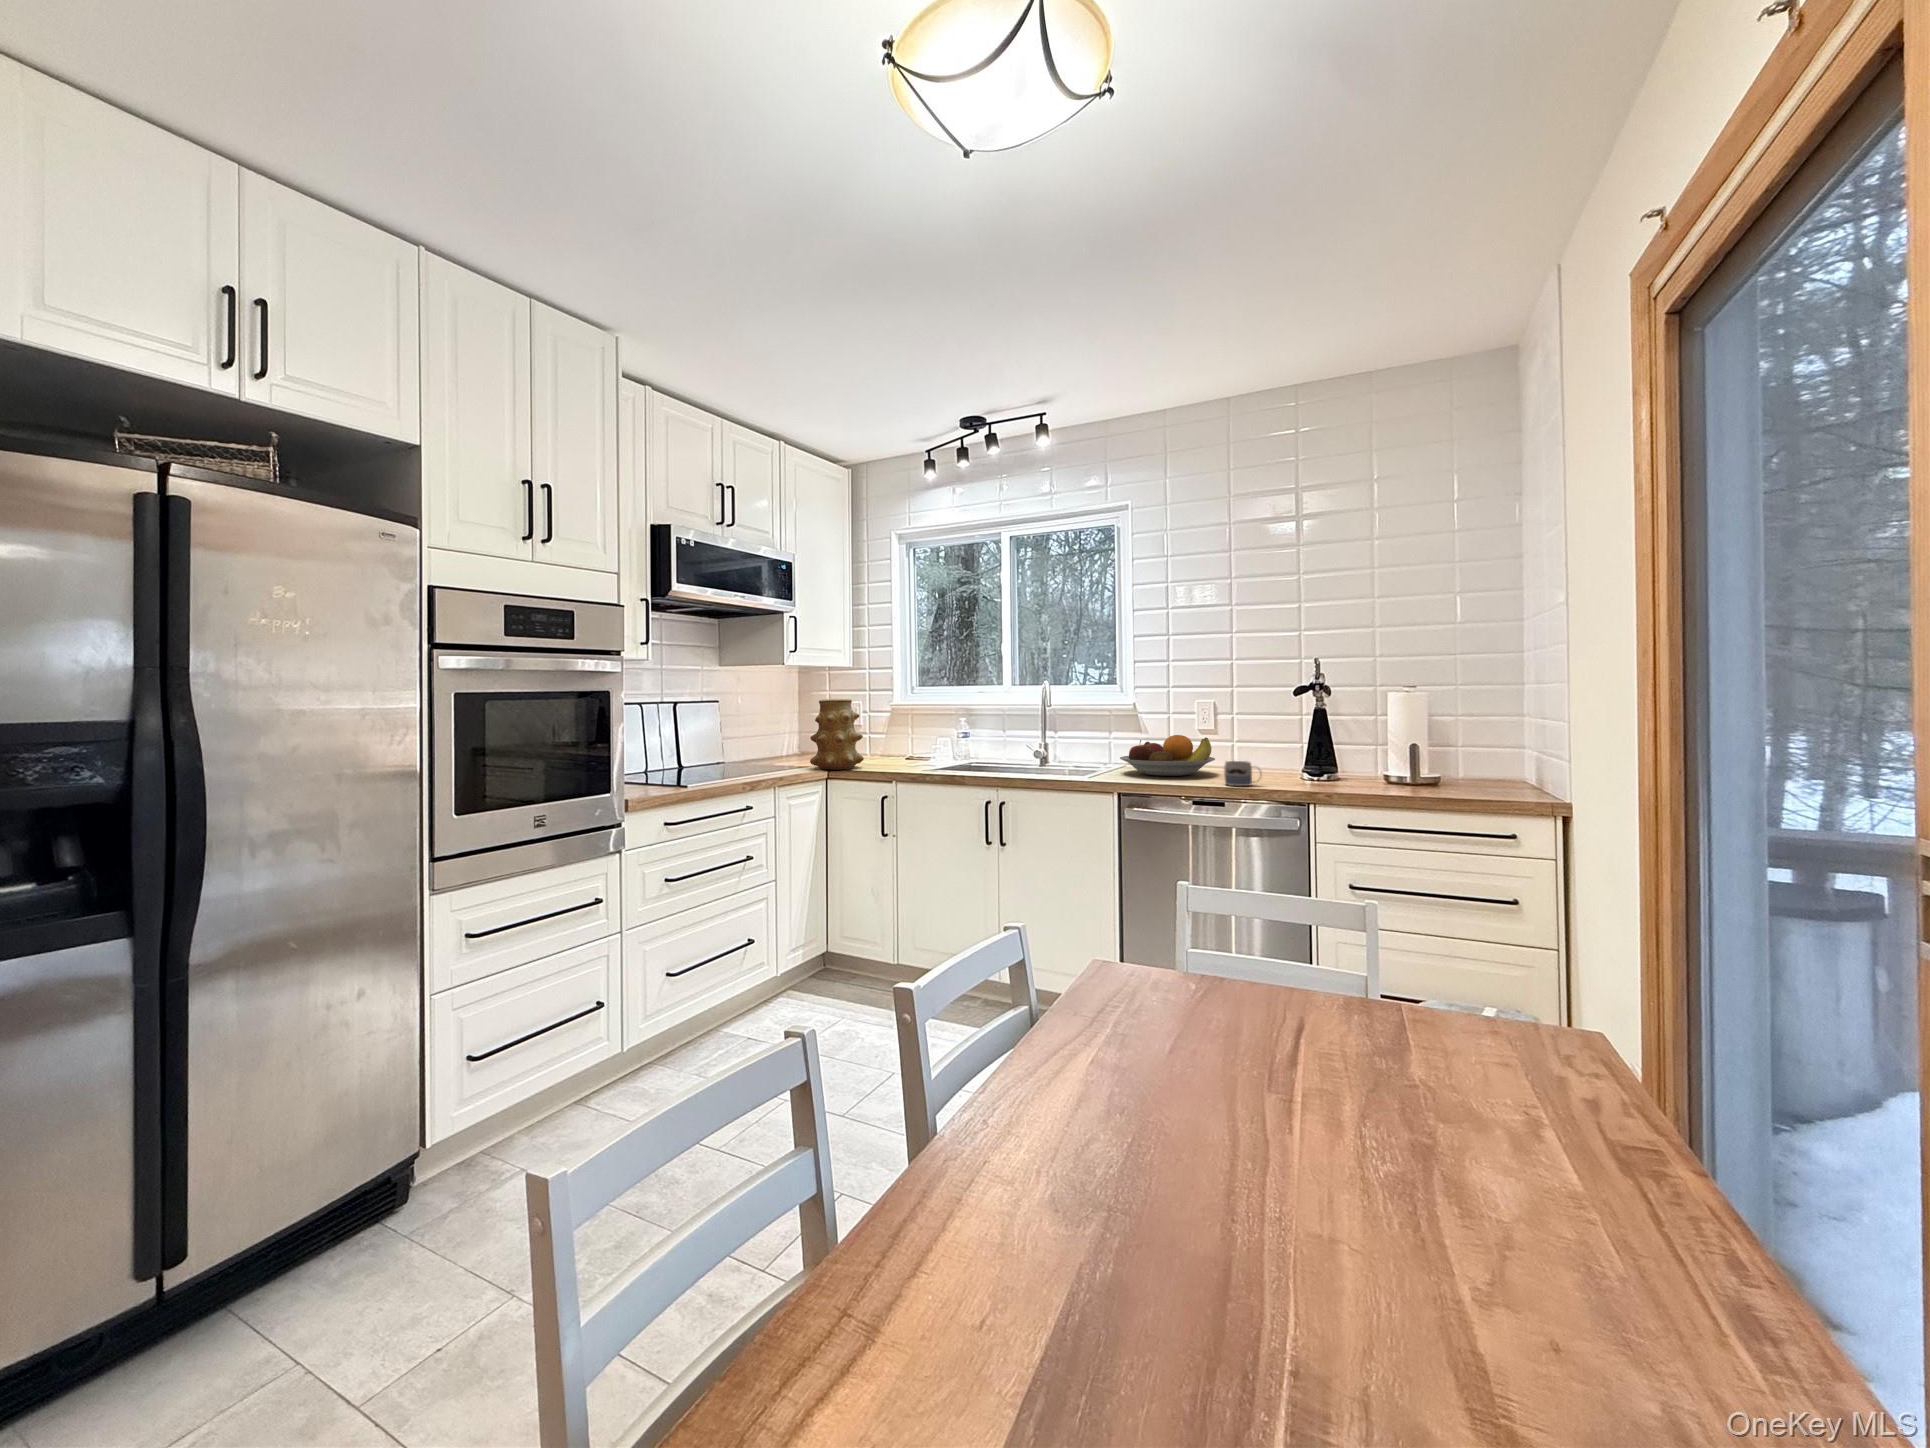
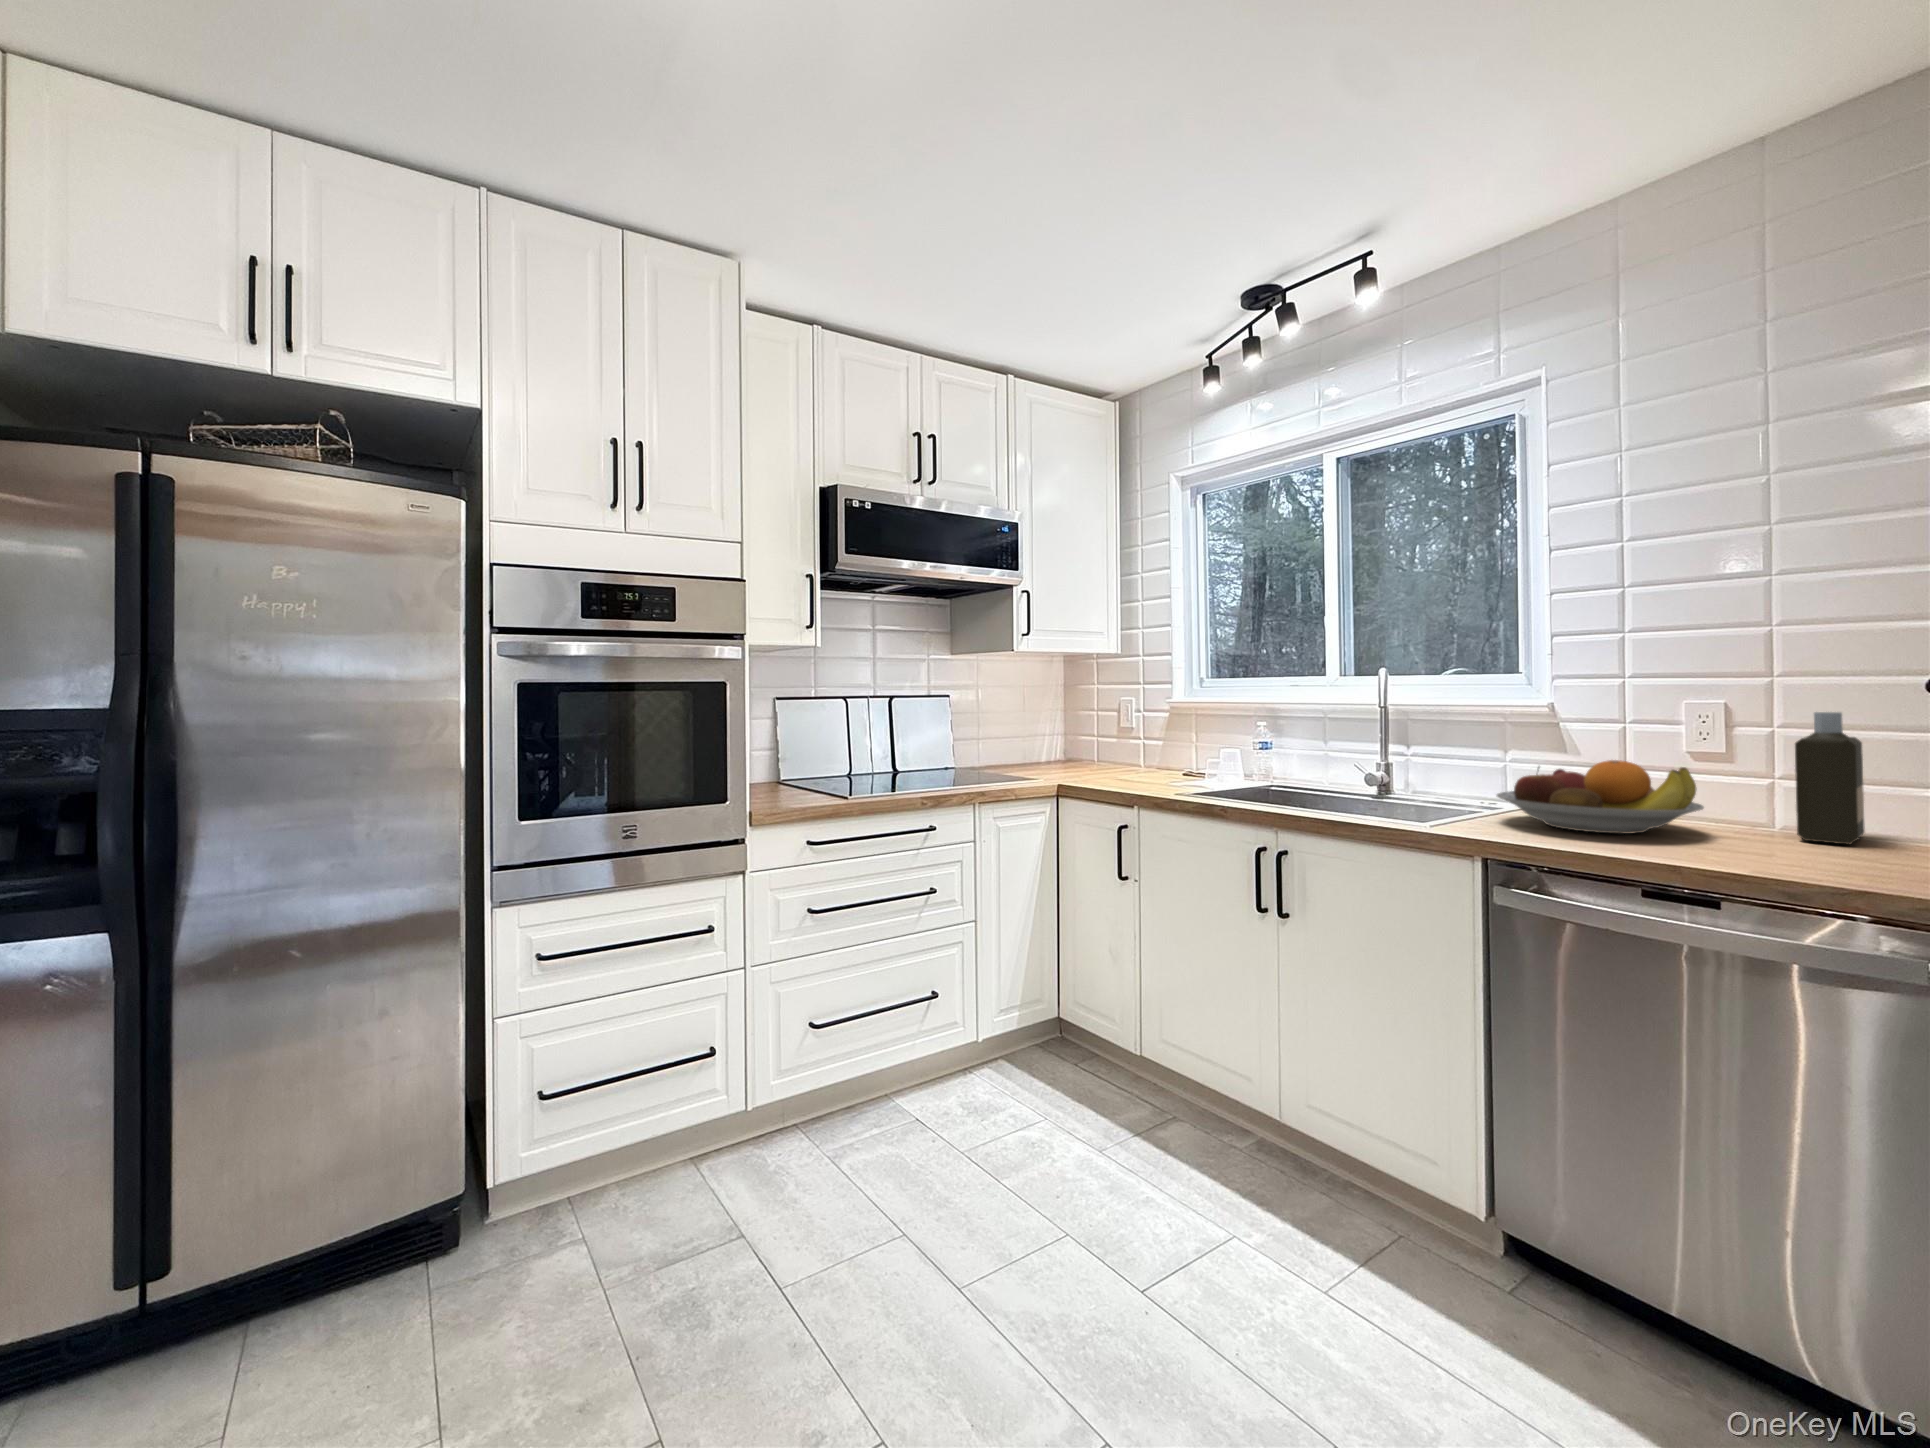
vase: present [810,699,864,770] -> none [1035,693,1108,785]
bottle: none [1250,707,1274,774] -> present [1795,712,1865,845]
mug: present [1224,761,1261,786] -> none [1710,817,1808,870]

